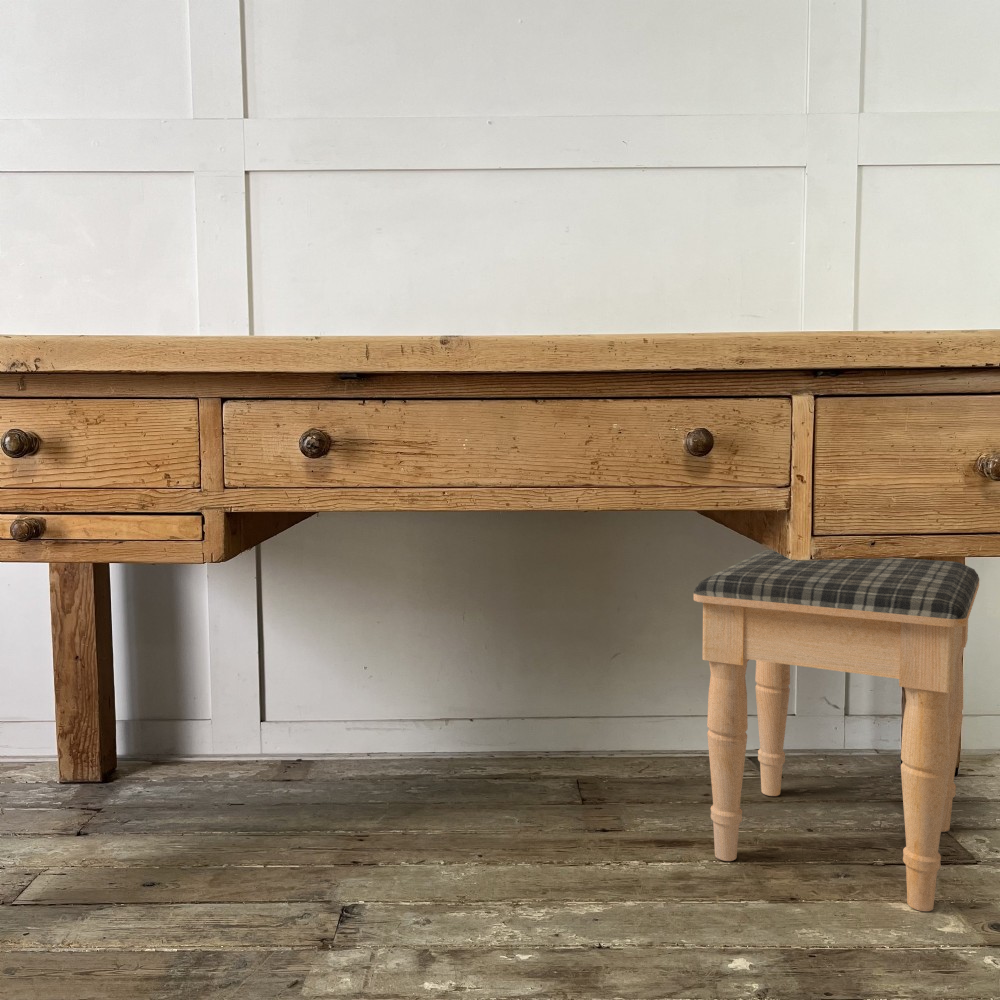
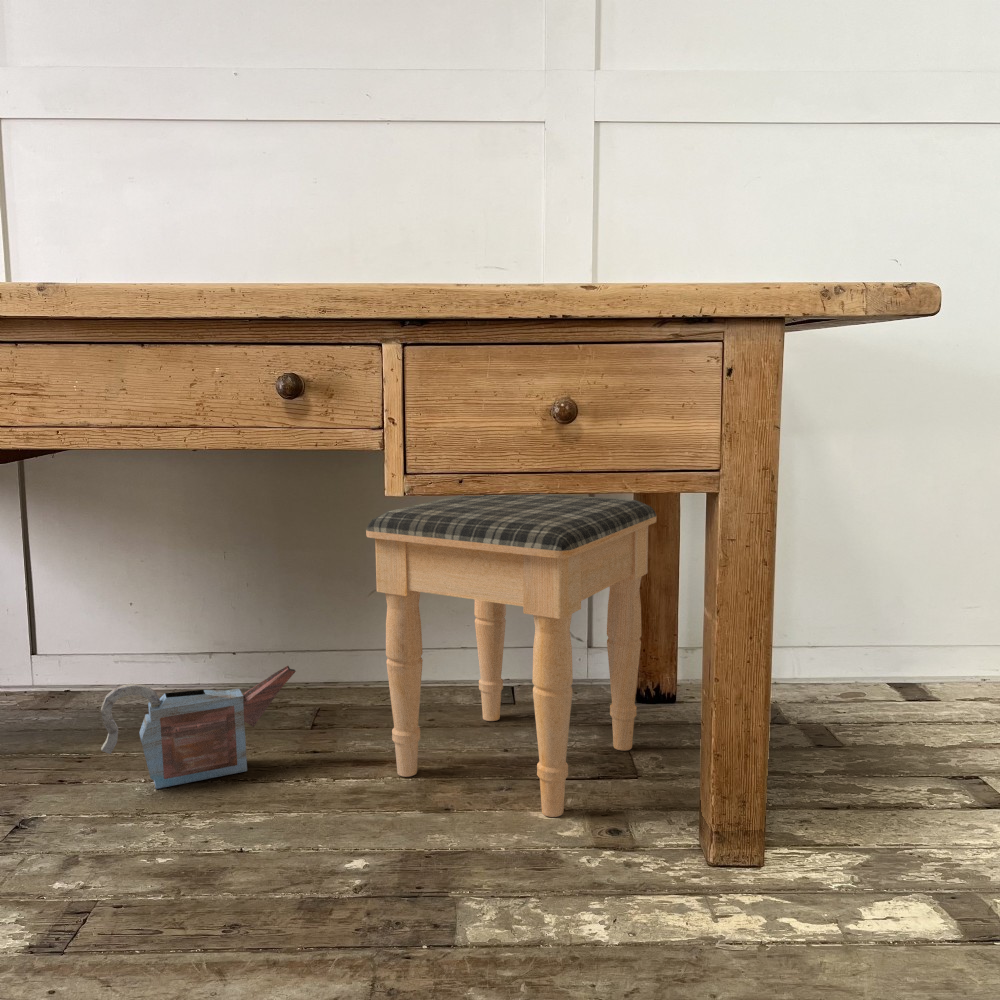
watering can: none [412,738,596,874] -> present [101,666,296,789]

